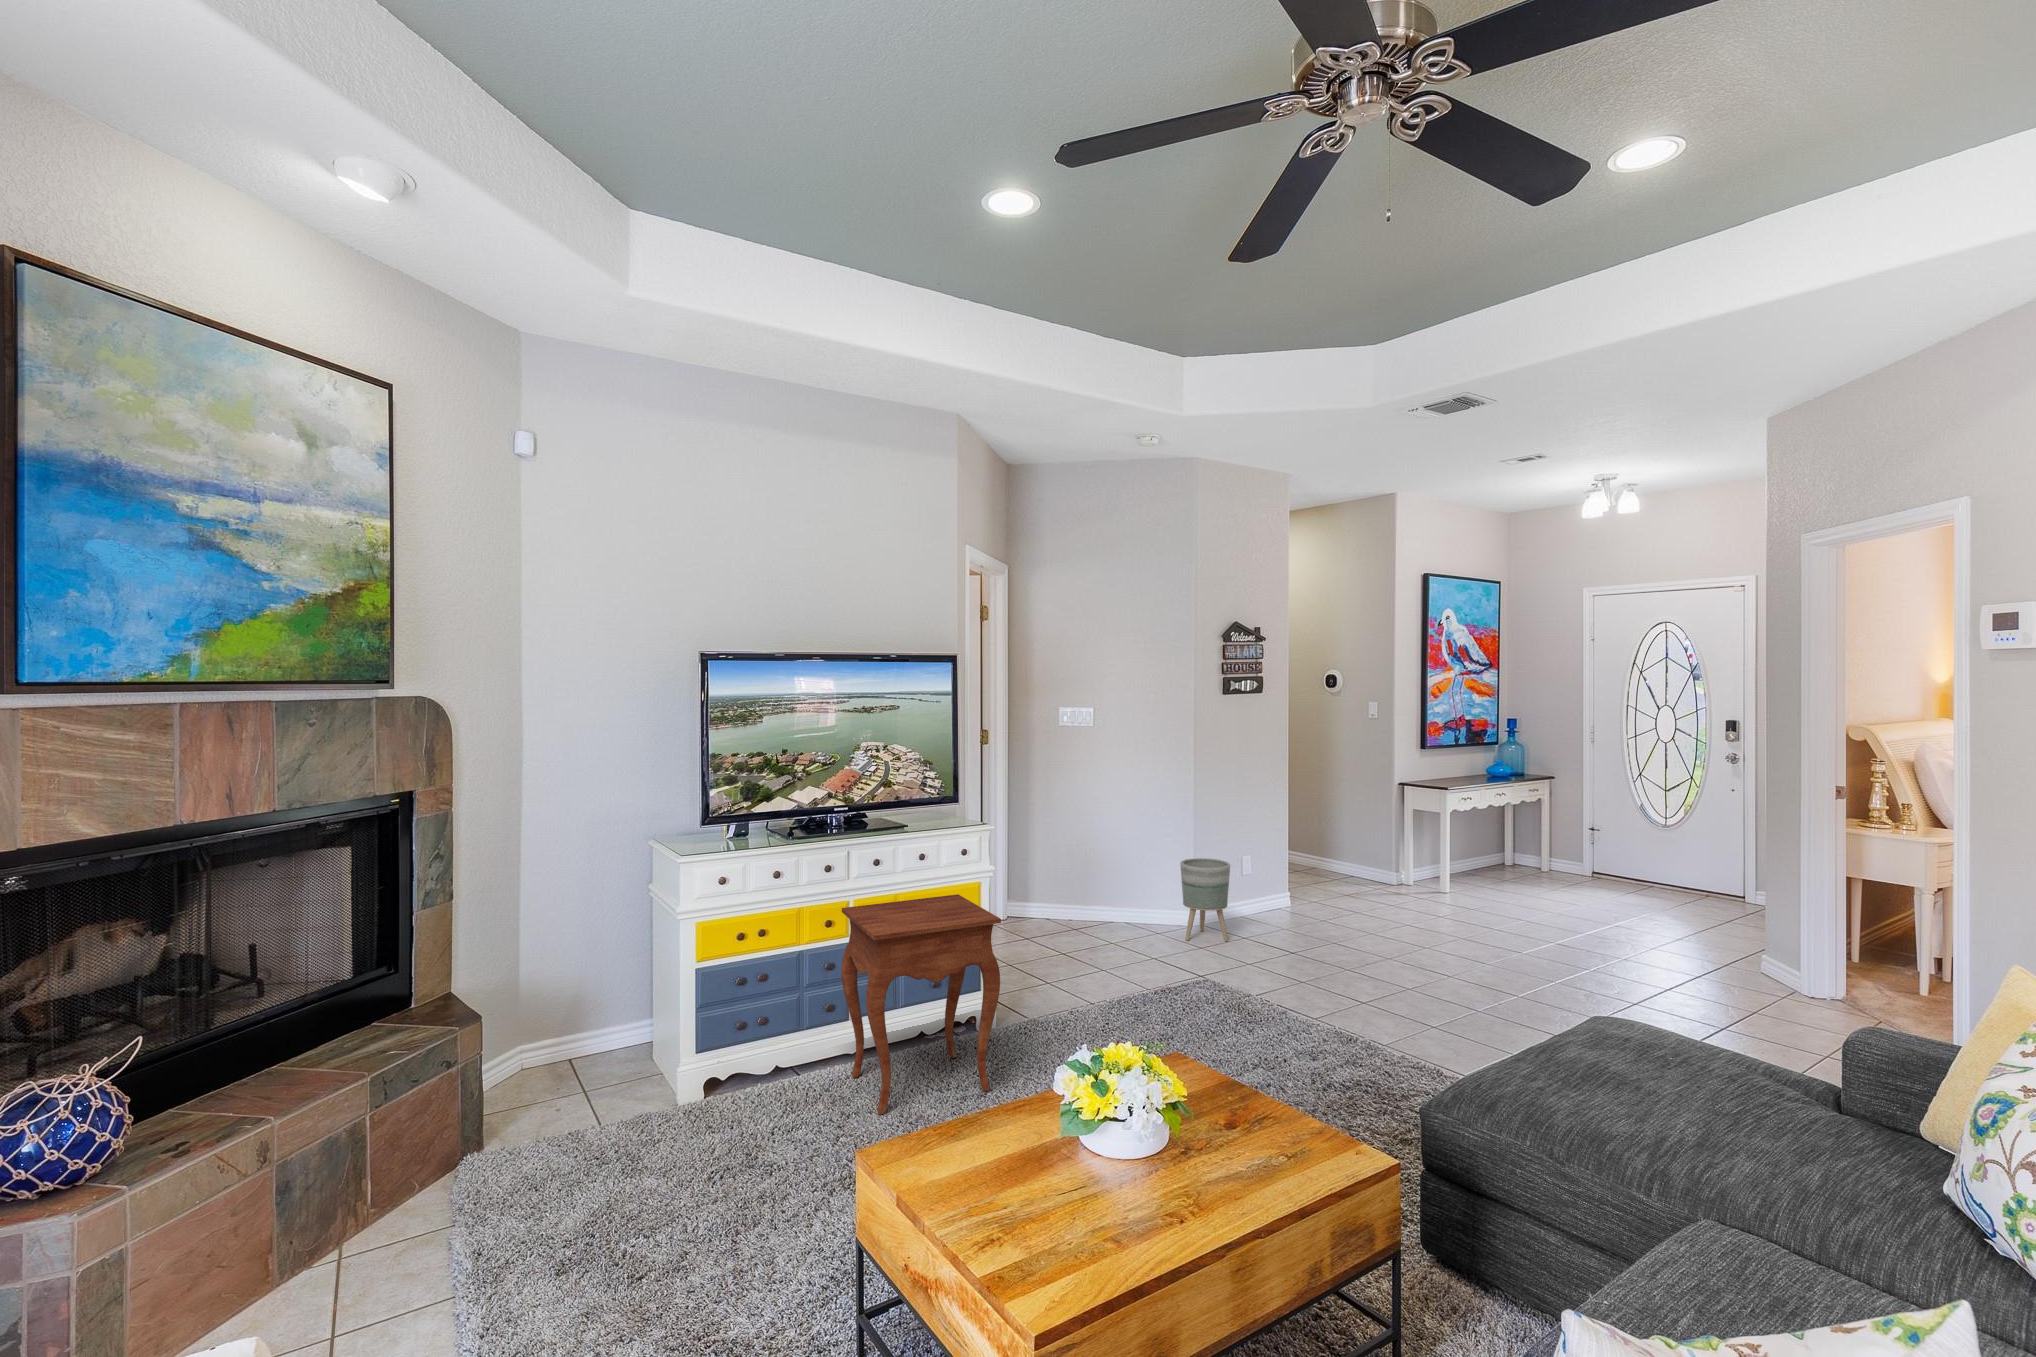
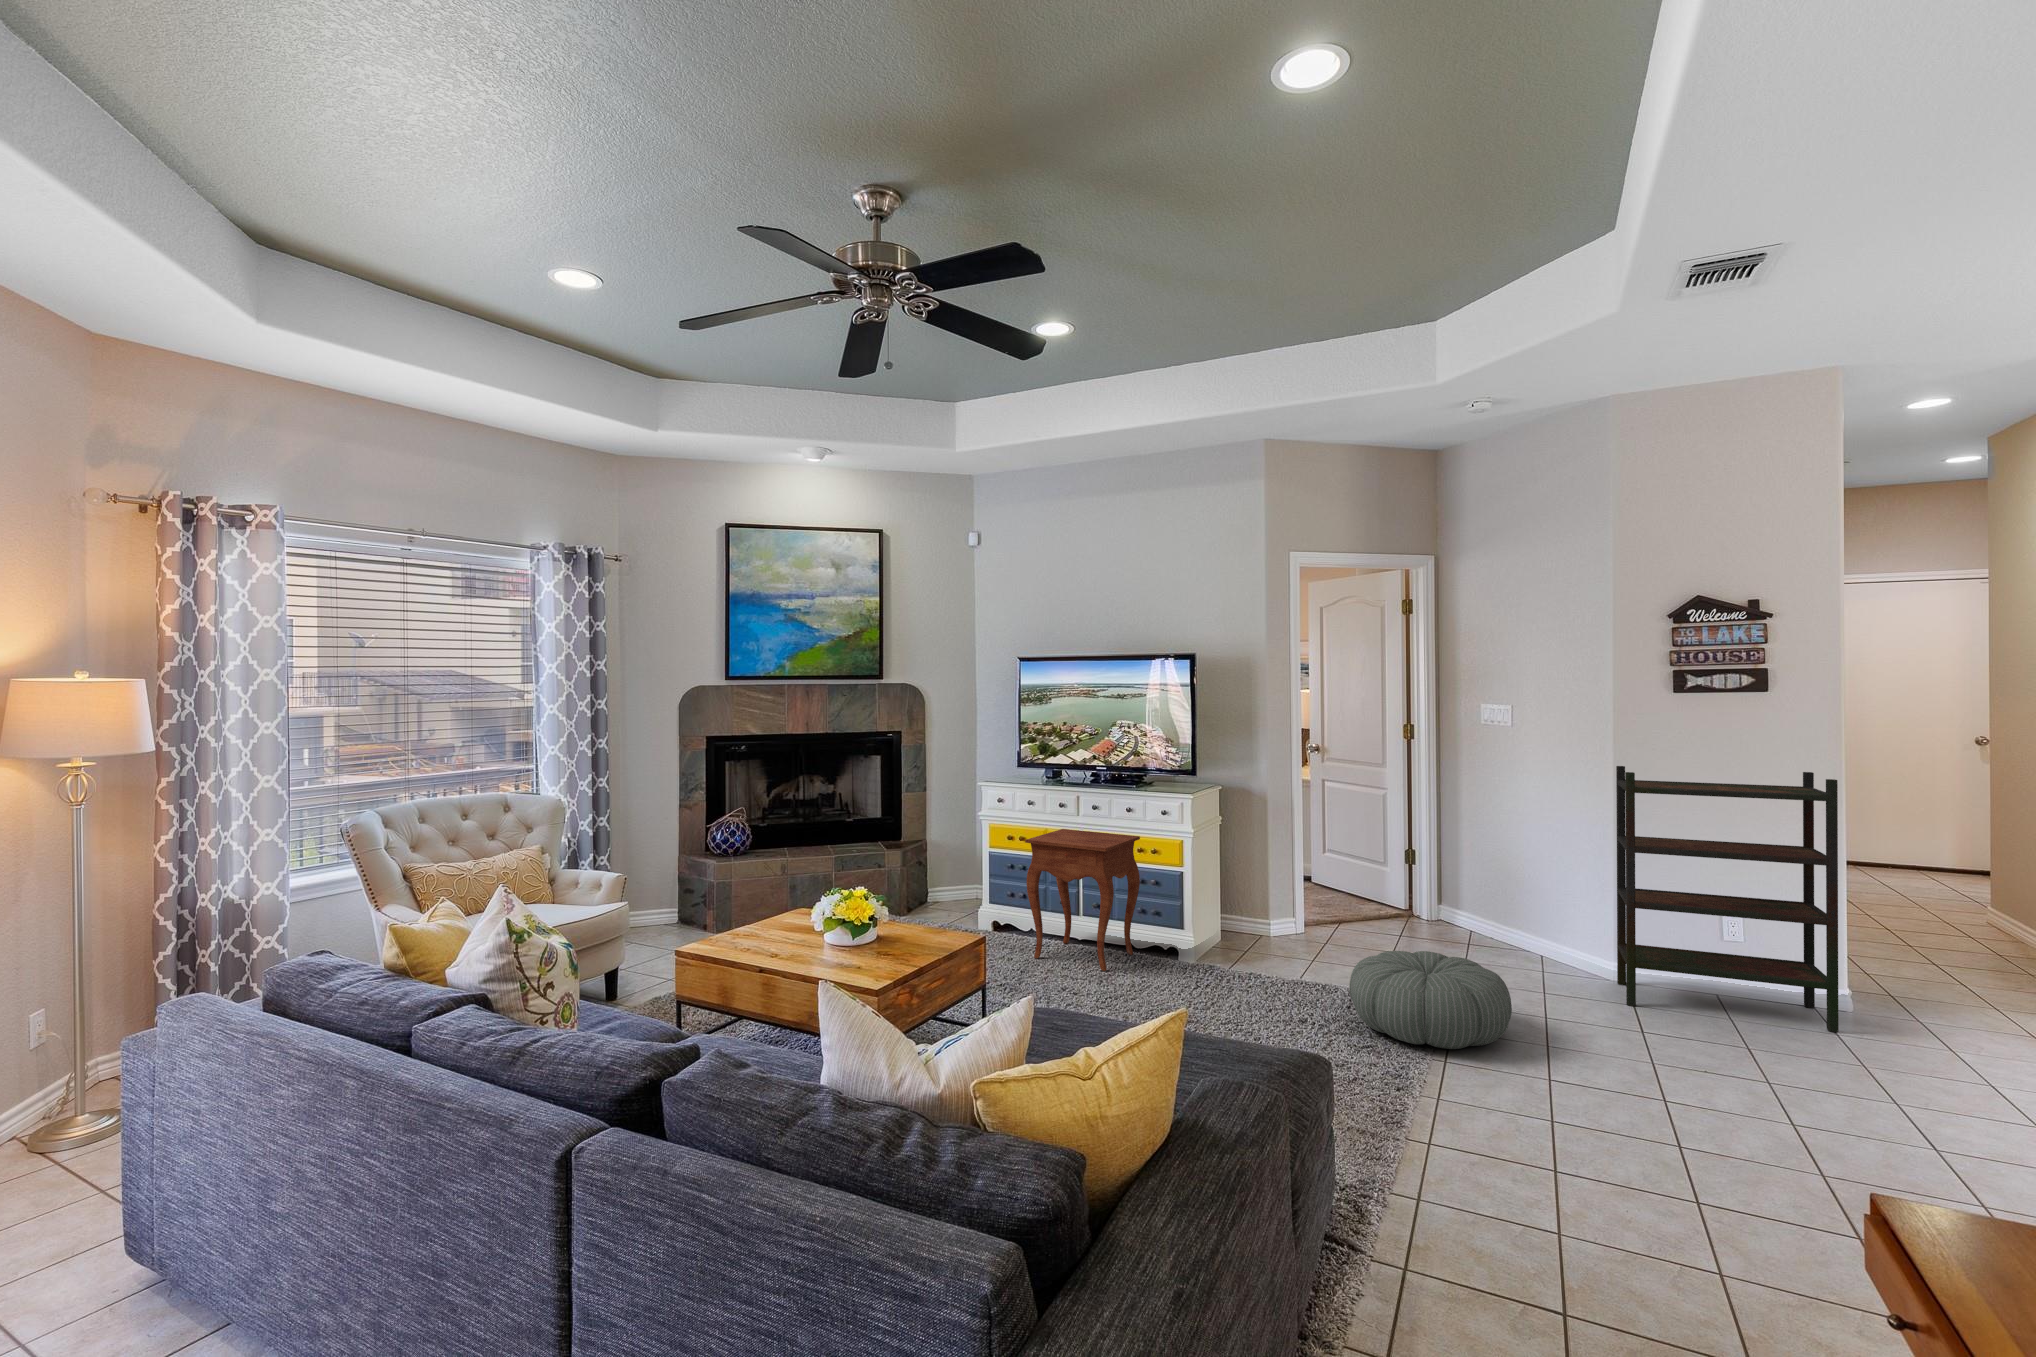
bookshelf: none [1250,746,1382,948] -> present [1616,766,1839,1032]
planter: present [1180,858,1230,941] -> none [1516,880,1580,978]
pouf: none [1222,942,1373,1036] -> present [1349,951,1512,1049]

